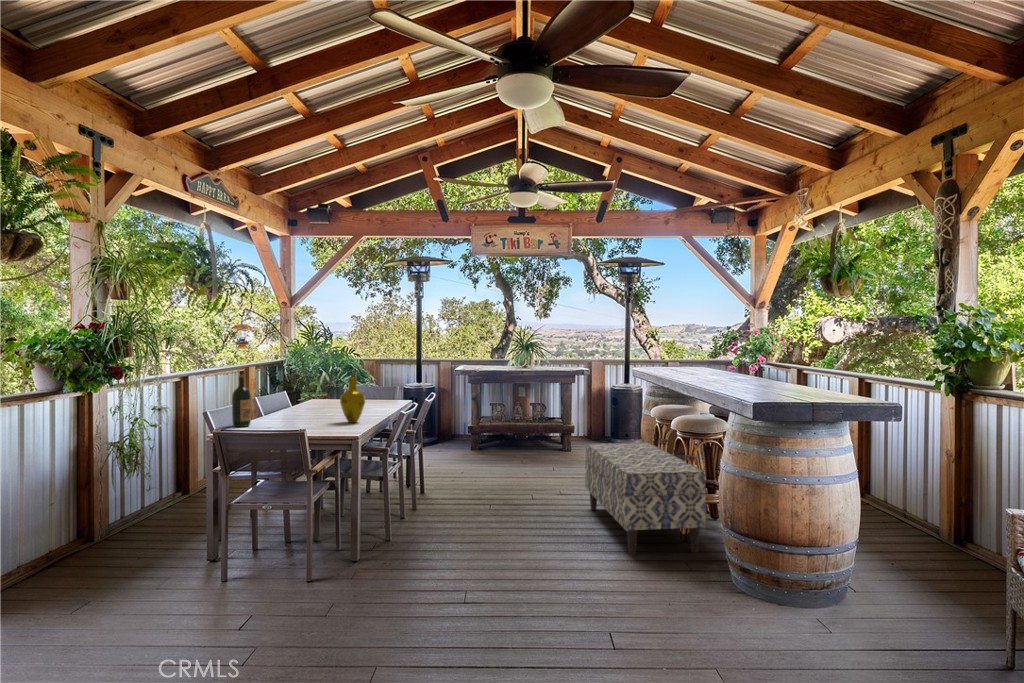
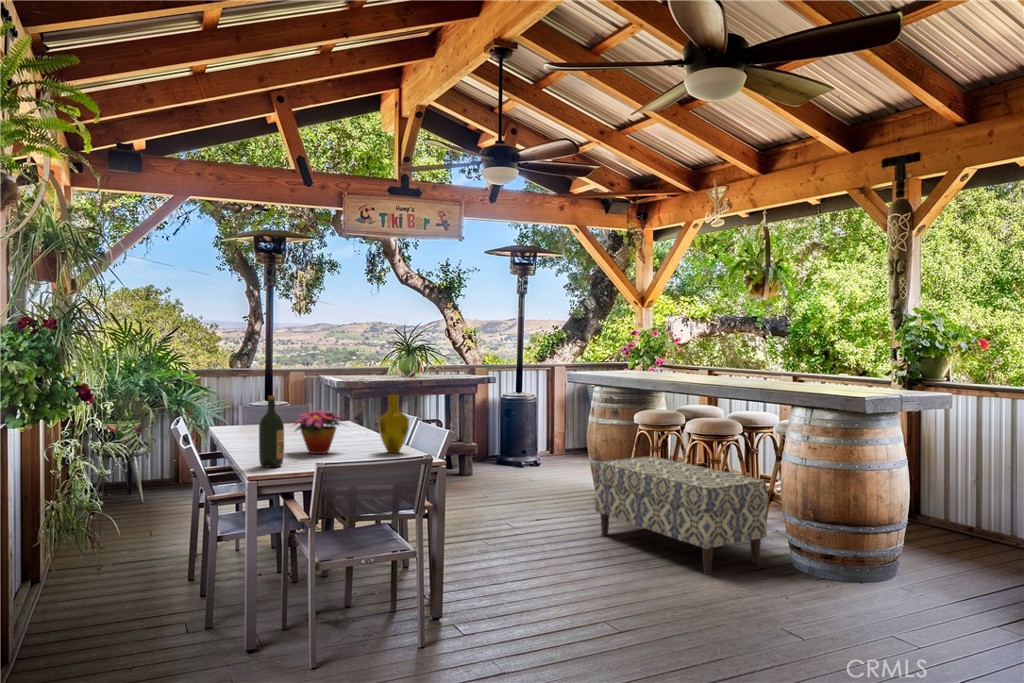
flower arrangement: none [280,387,330,420] -> present [294,410,343,454]

